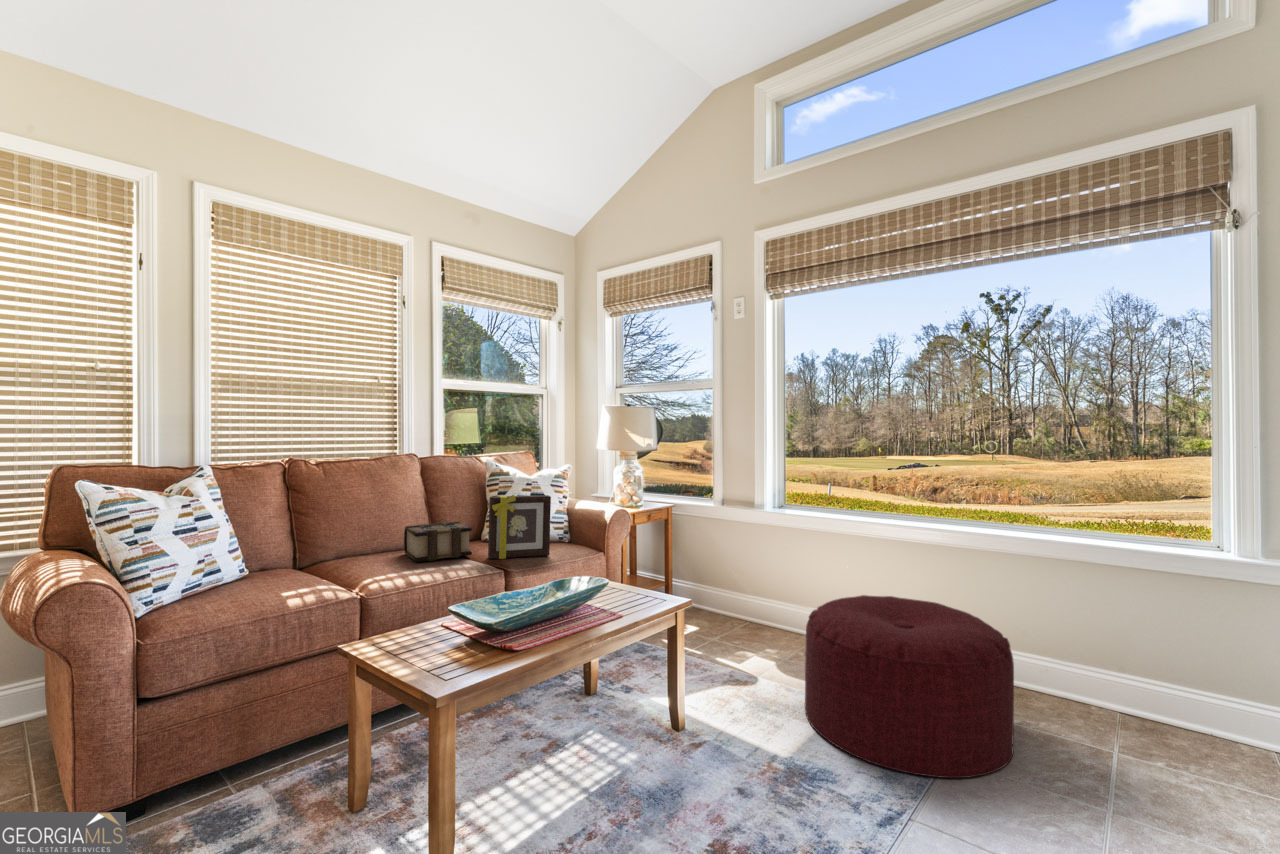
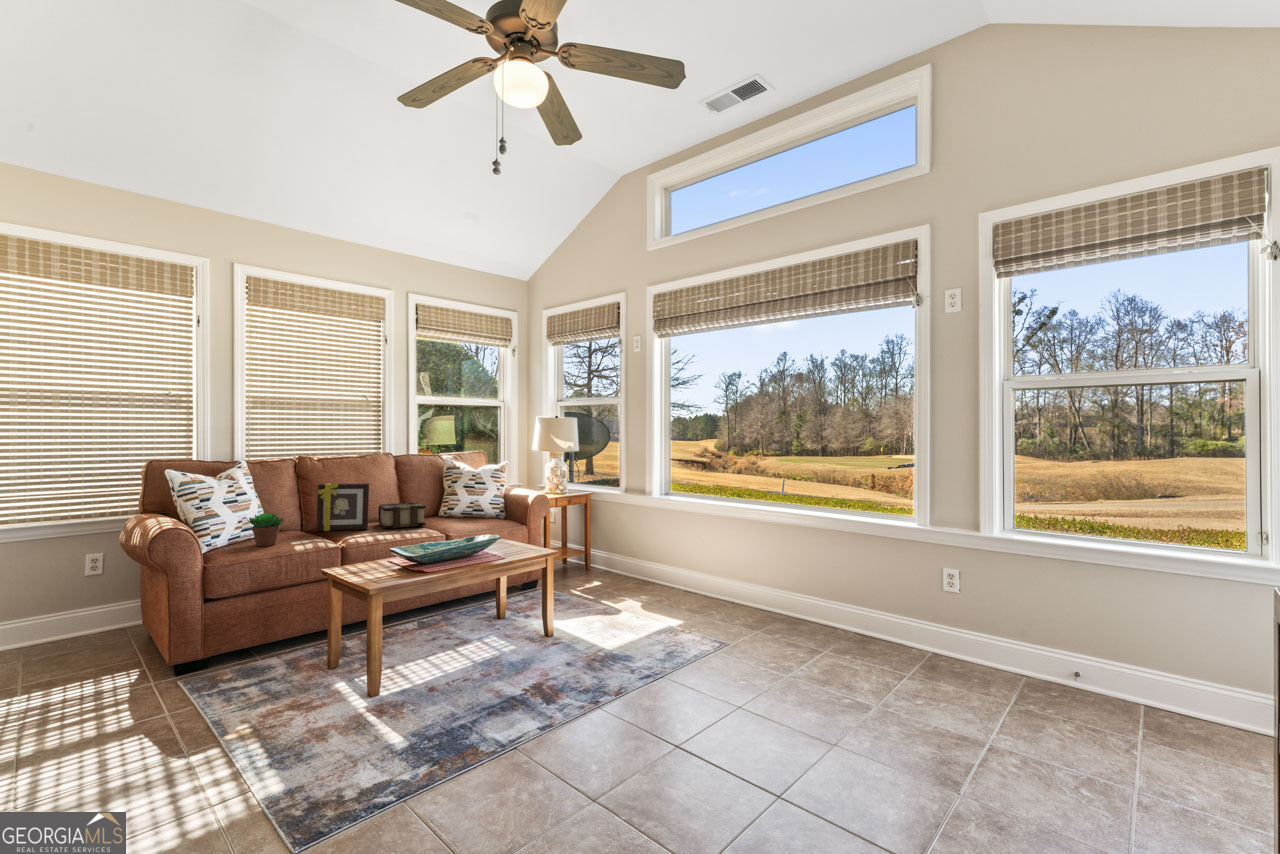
picture frame: present [488,495,551,559] -> present [316,483,369,531]
succulent plant: none [210,546,270,600] -> present [248,513,284,546]
ottoman: present [805,595,1014,778] -> none [637,554,765,660]

